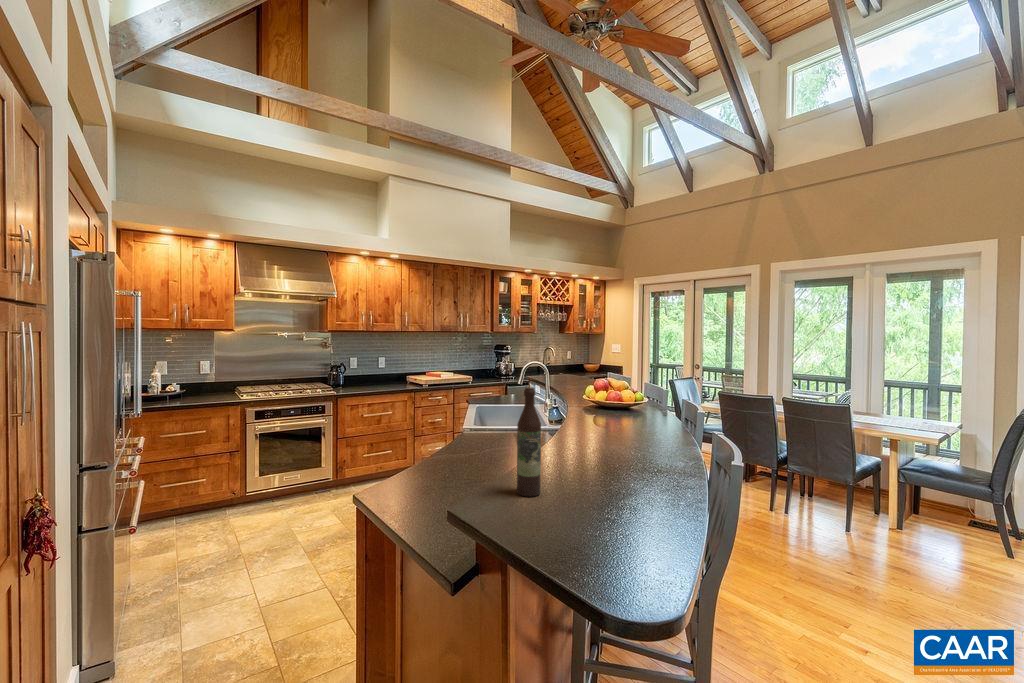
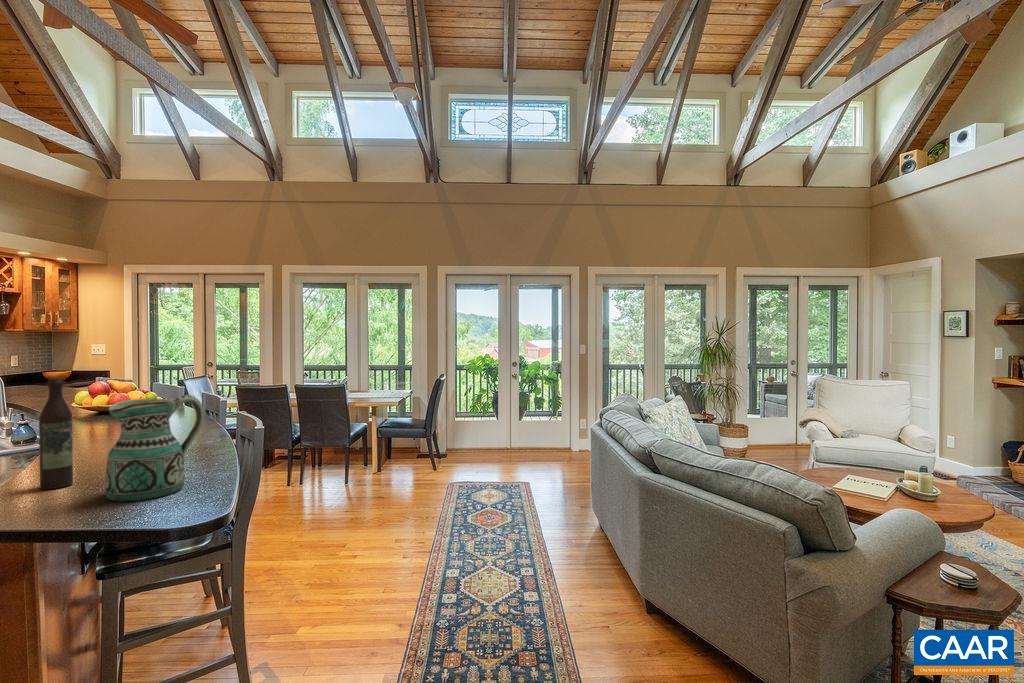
ceramic pitcher: none [551,422,652,548] -> present [105,395,204,501]

